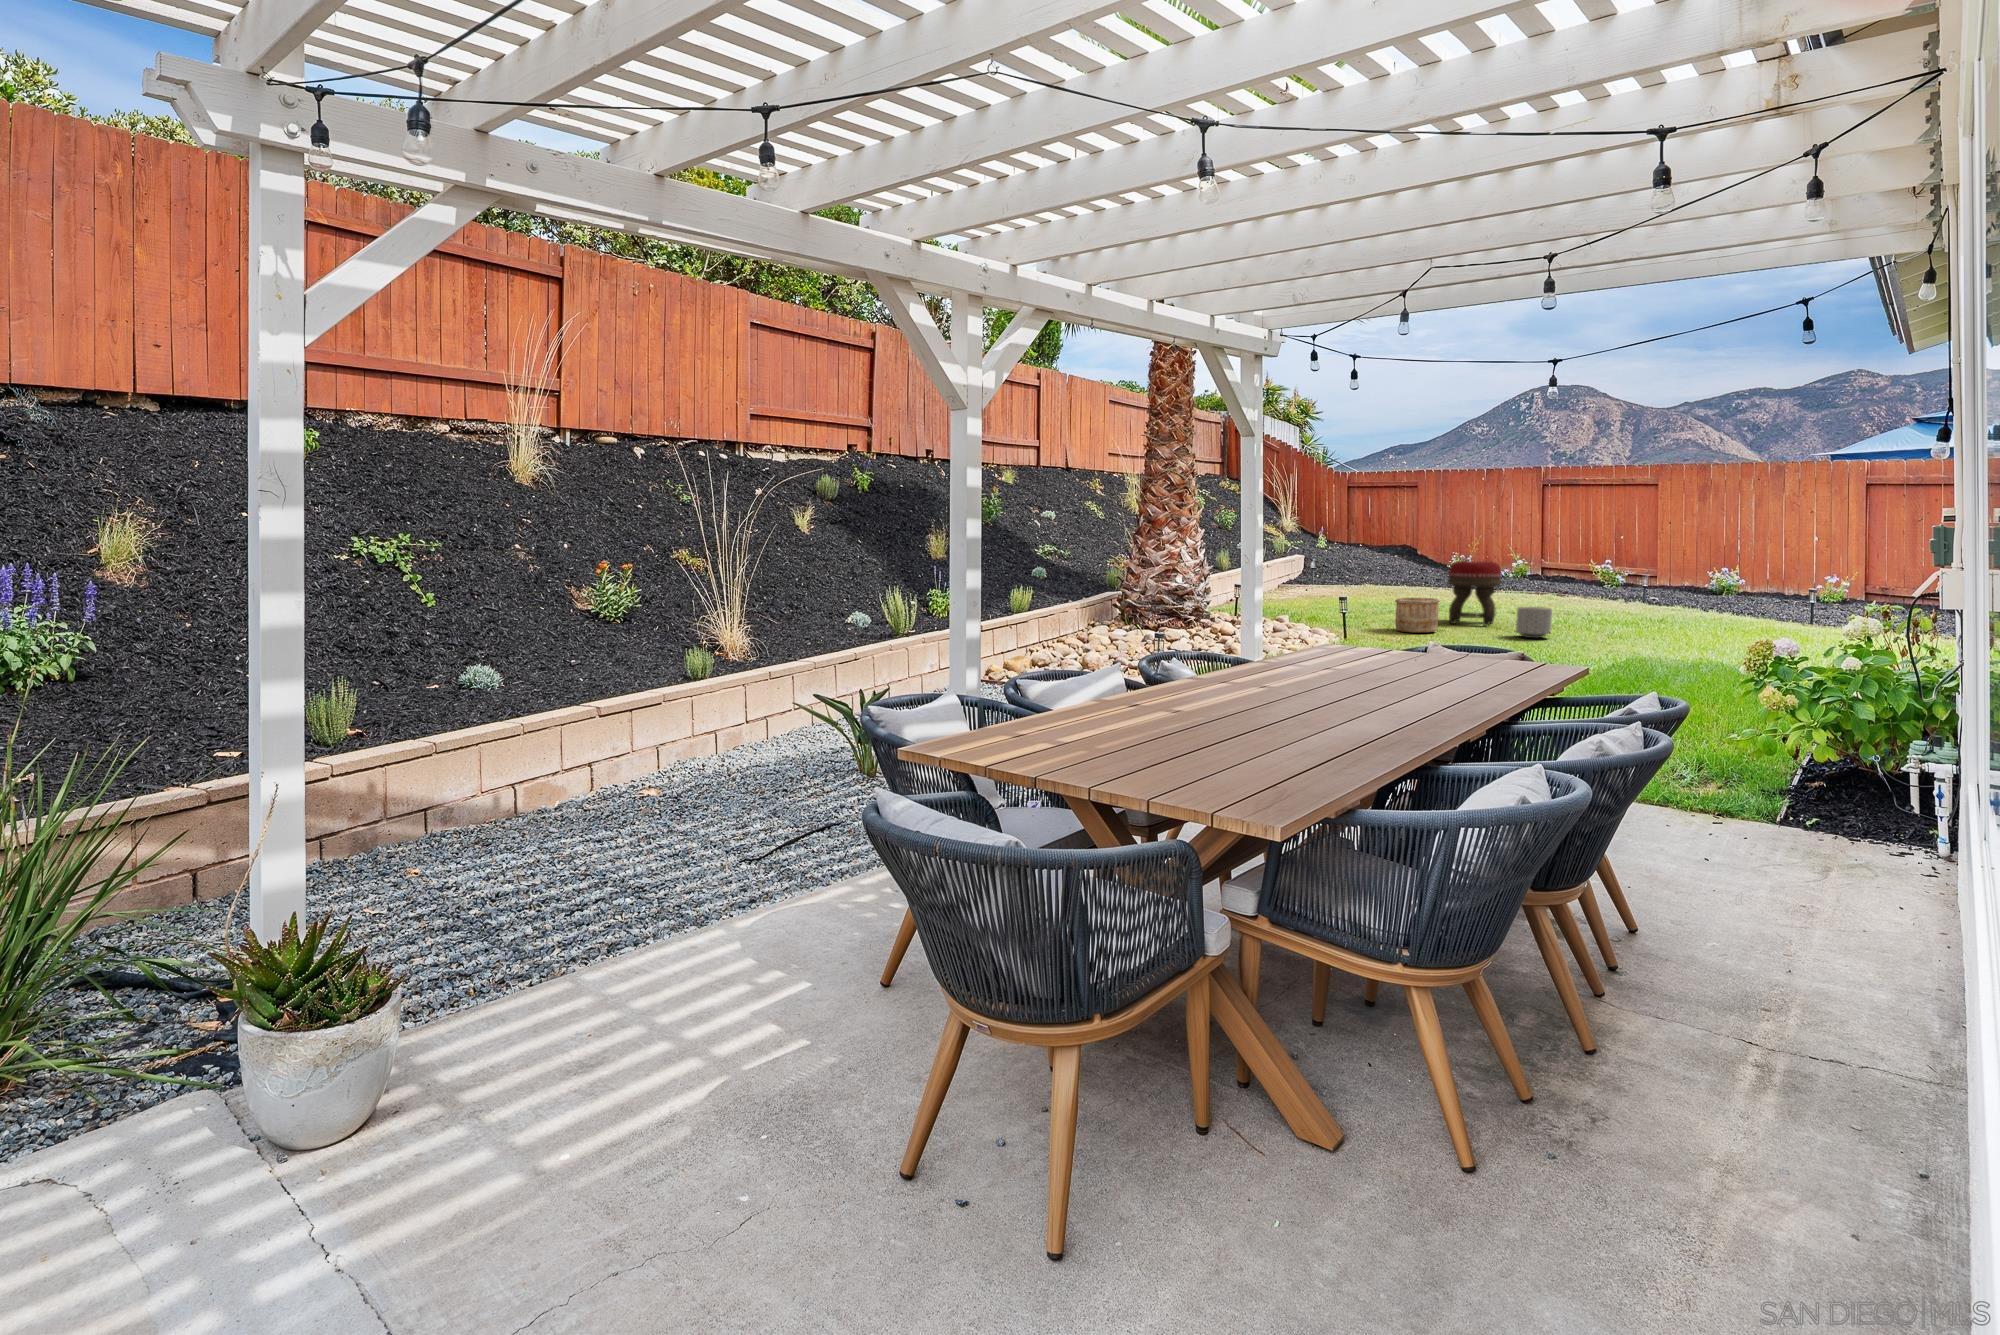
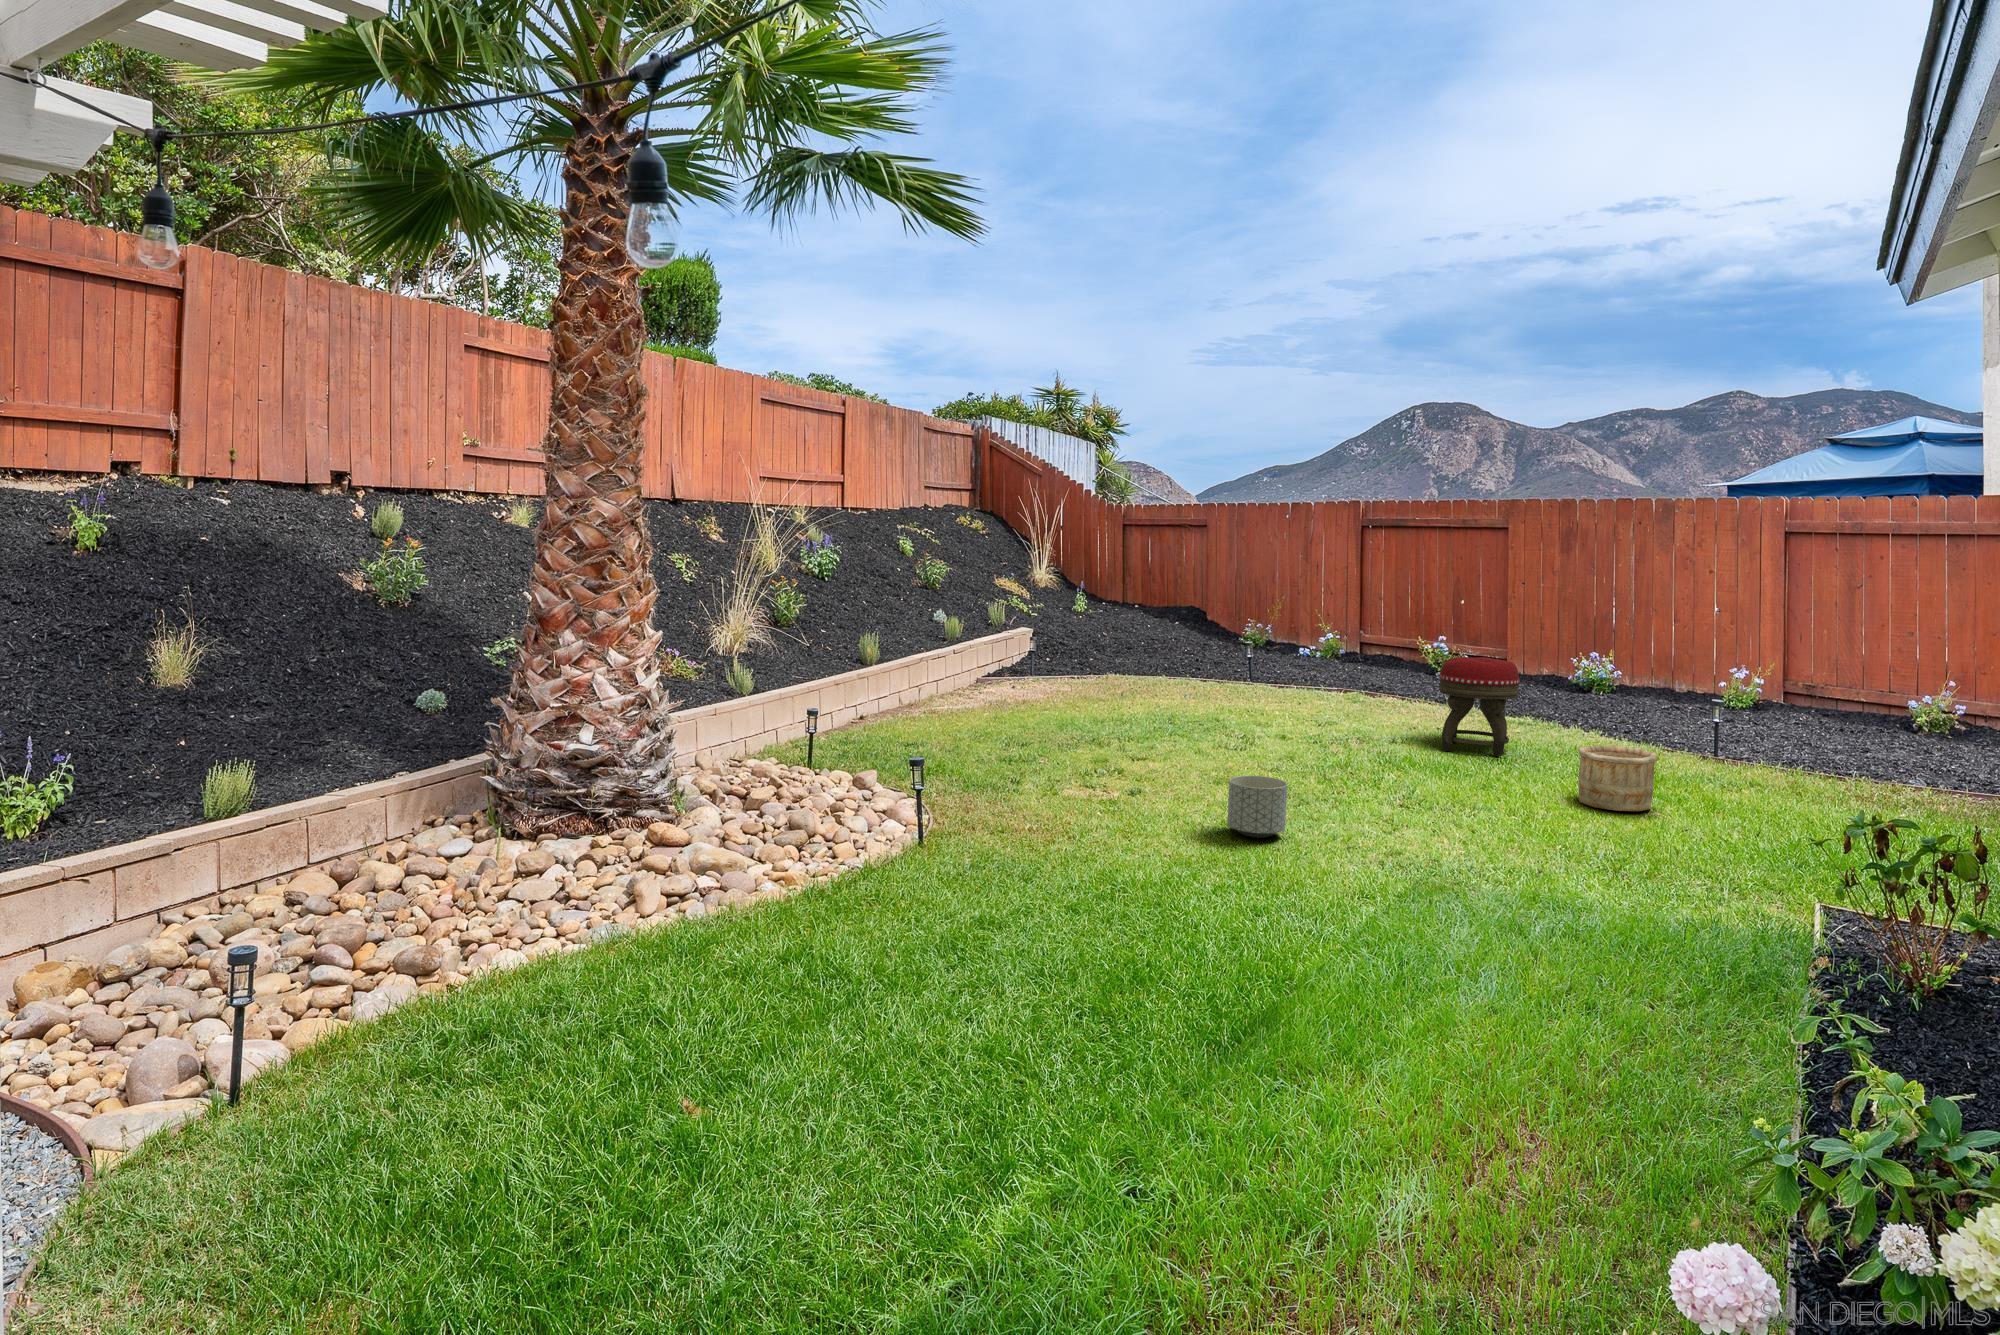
footstool: present [1448,561,1502,626] -> present [1439,657,1520,756]
wooden bucket: present [1395,598,1440,633] -> present [1578,745,1657,811]

